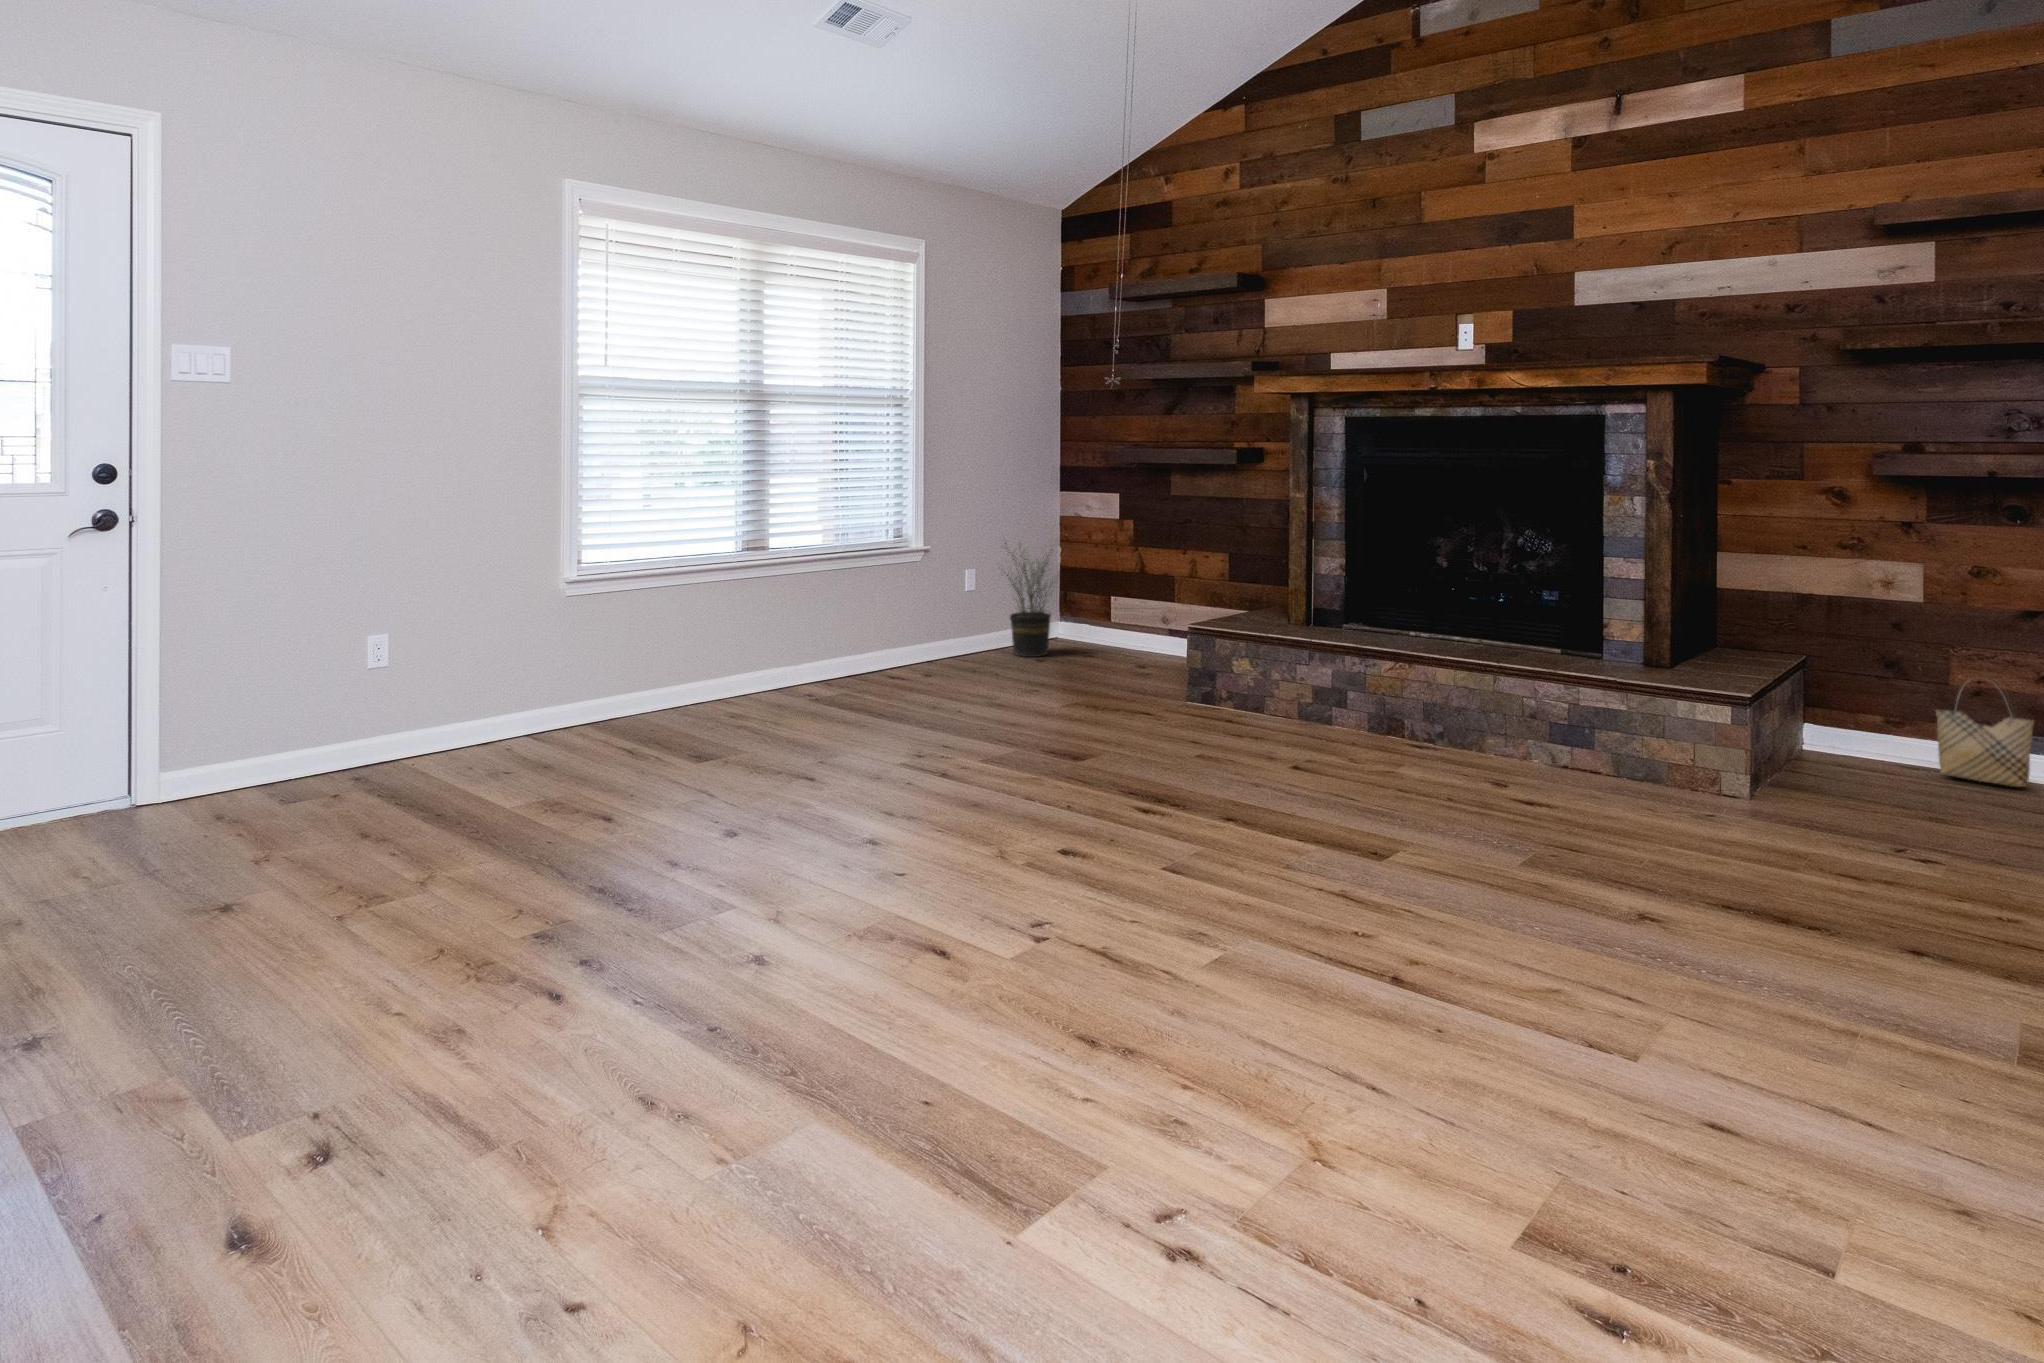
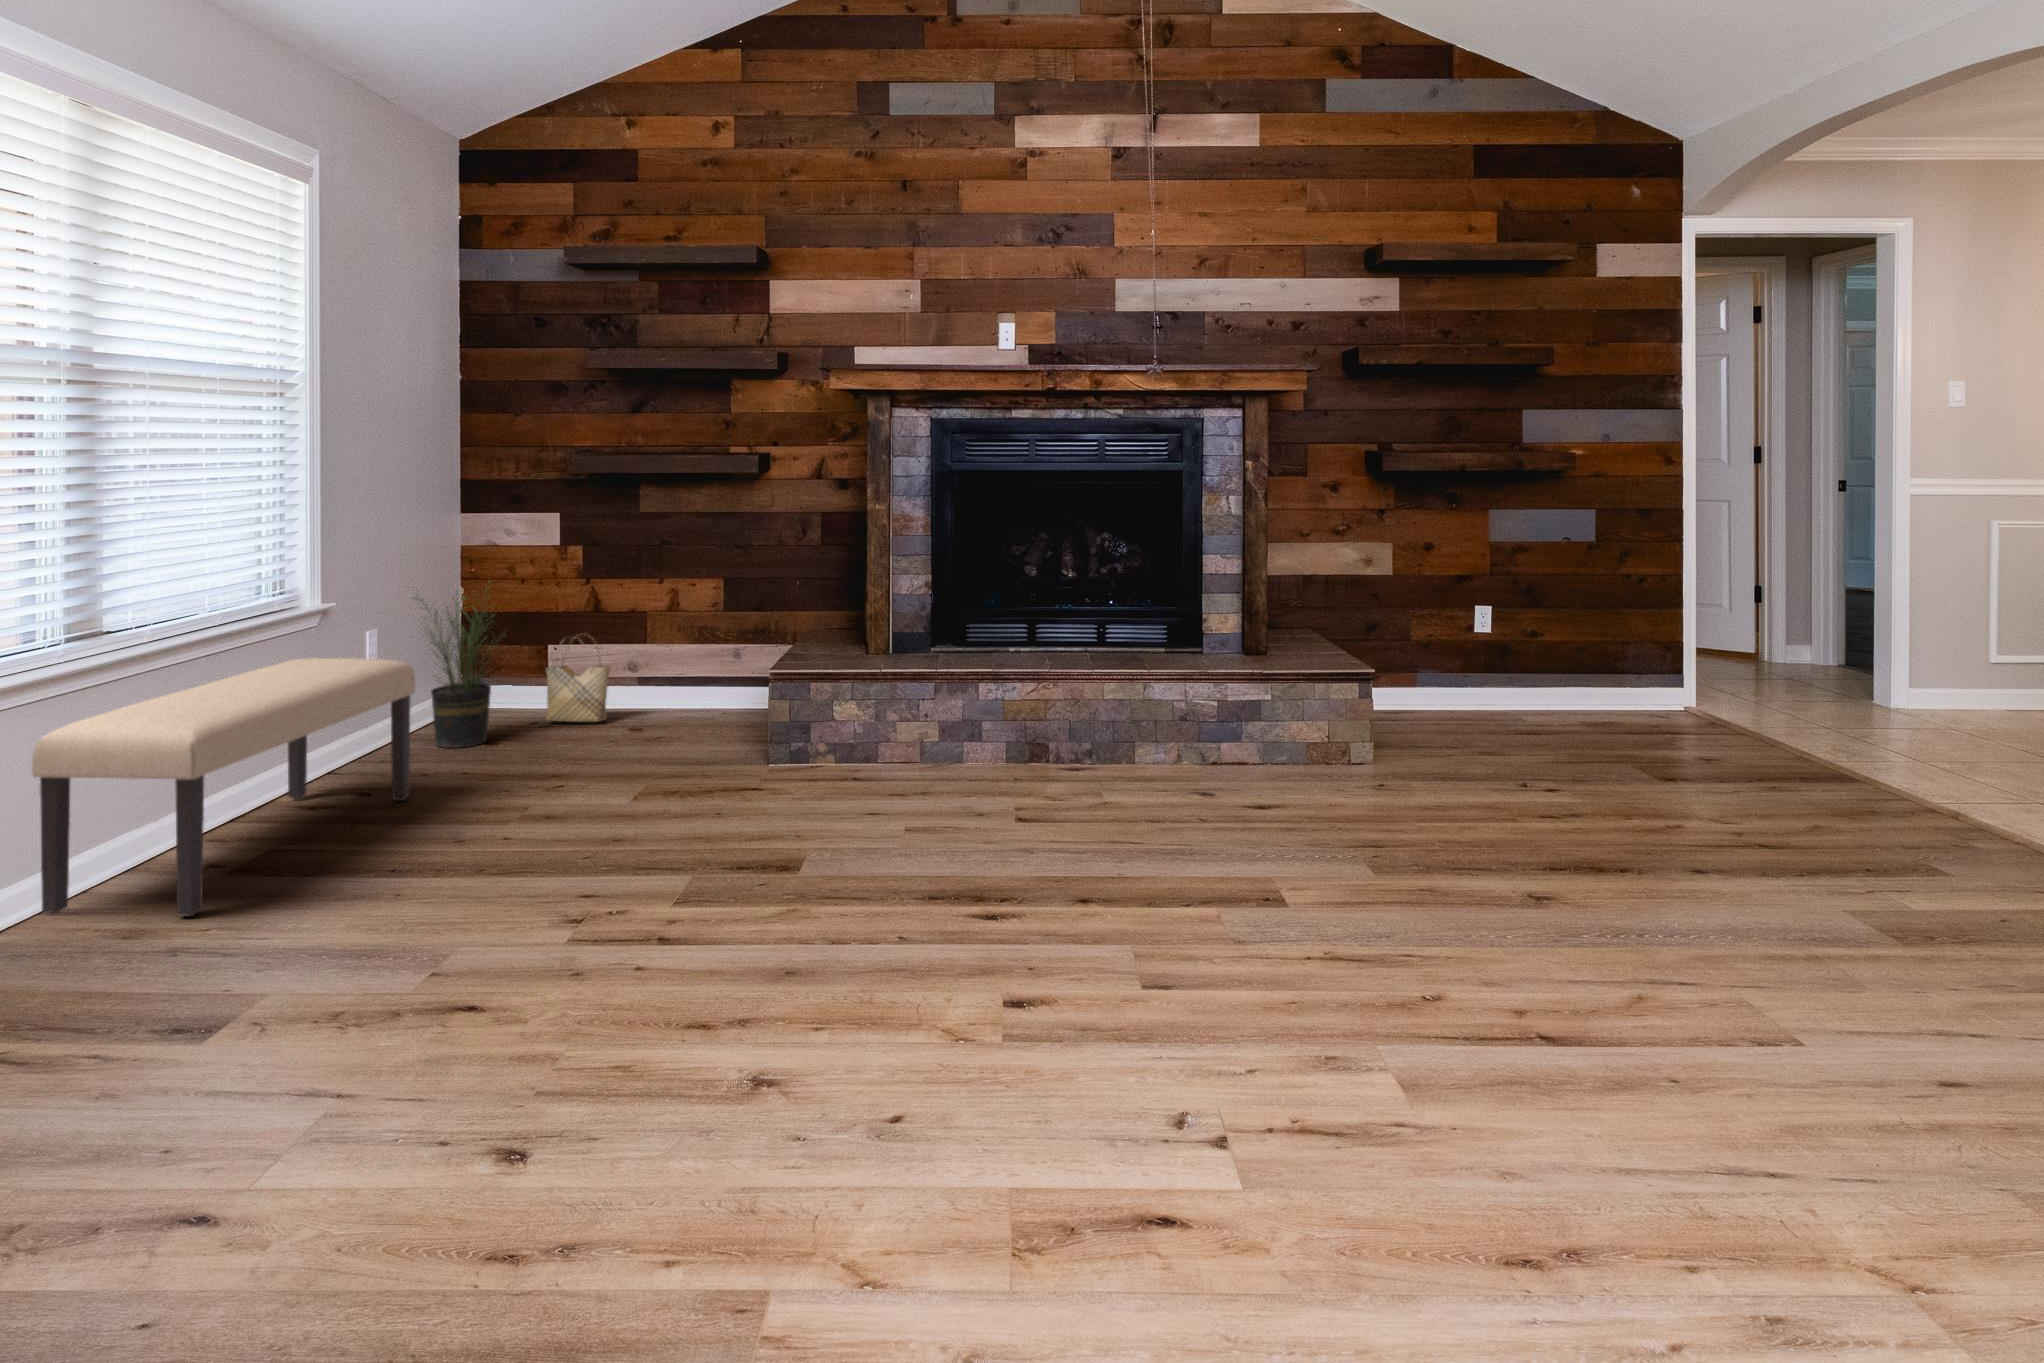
bench: none [714,577,953,712] -> present [32,658,415,917]
woven basket: present [1935,674,2034,787] -> present [546,635,610,722]

